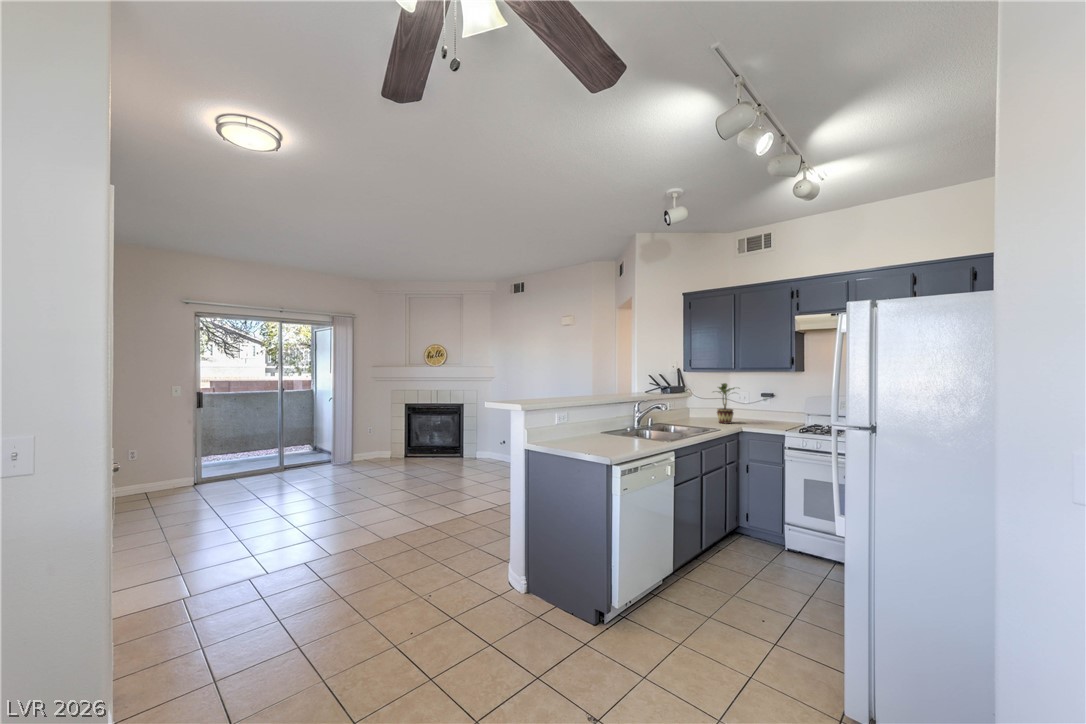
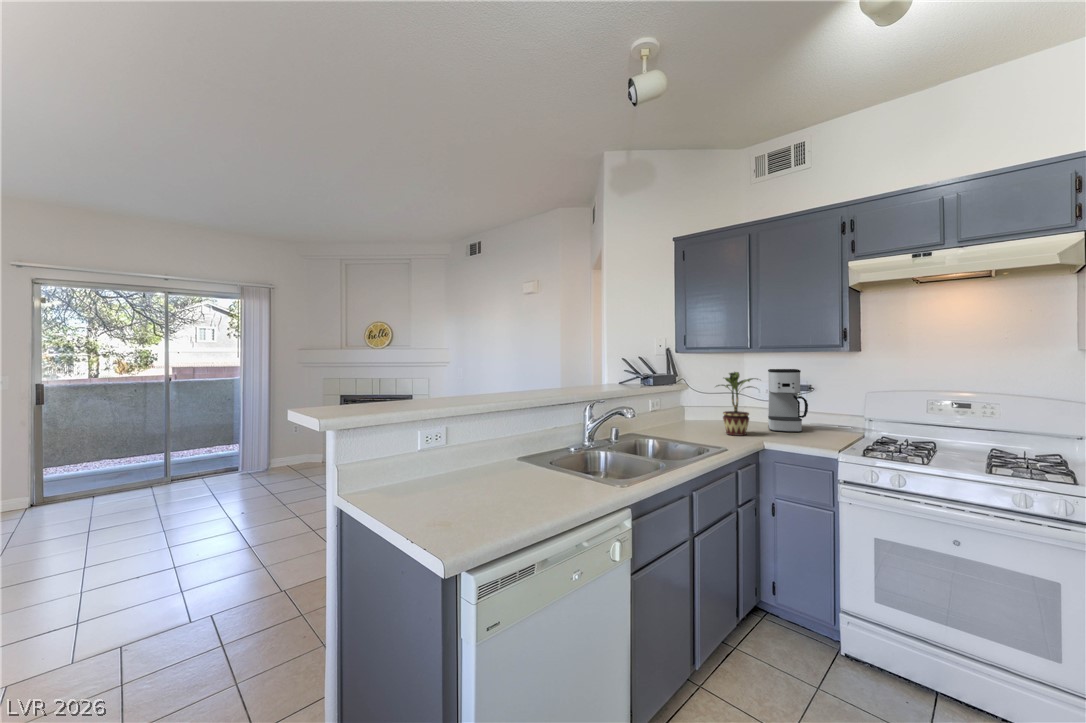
coffee maker: none [746,382,771,422] -> present [768,369,808,432]

